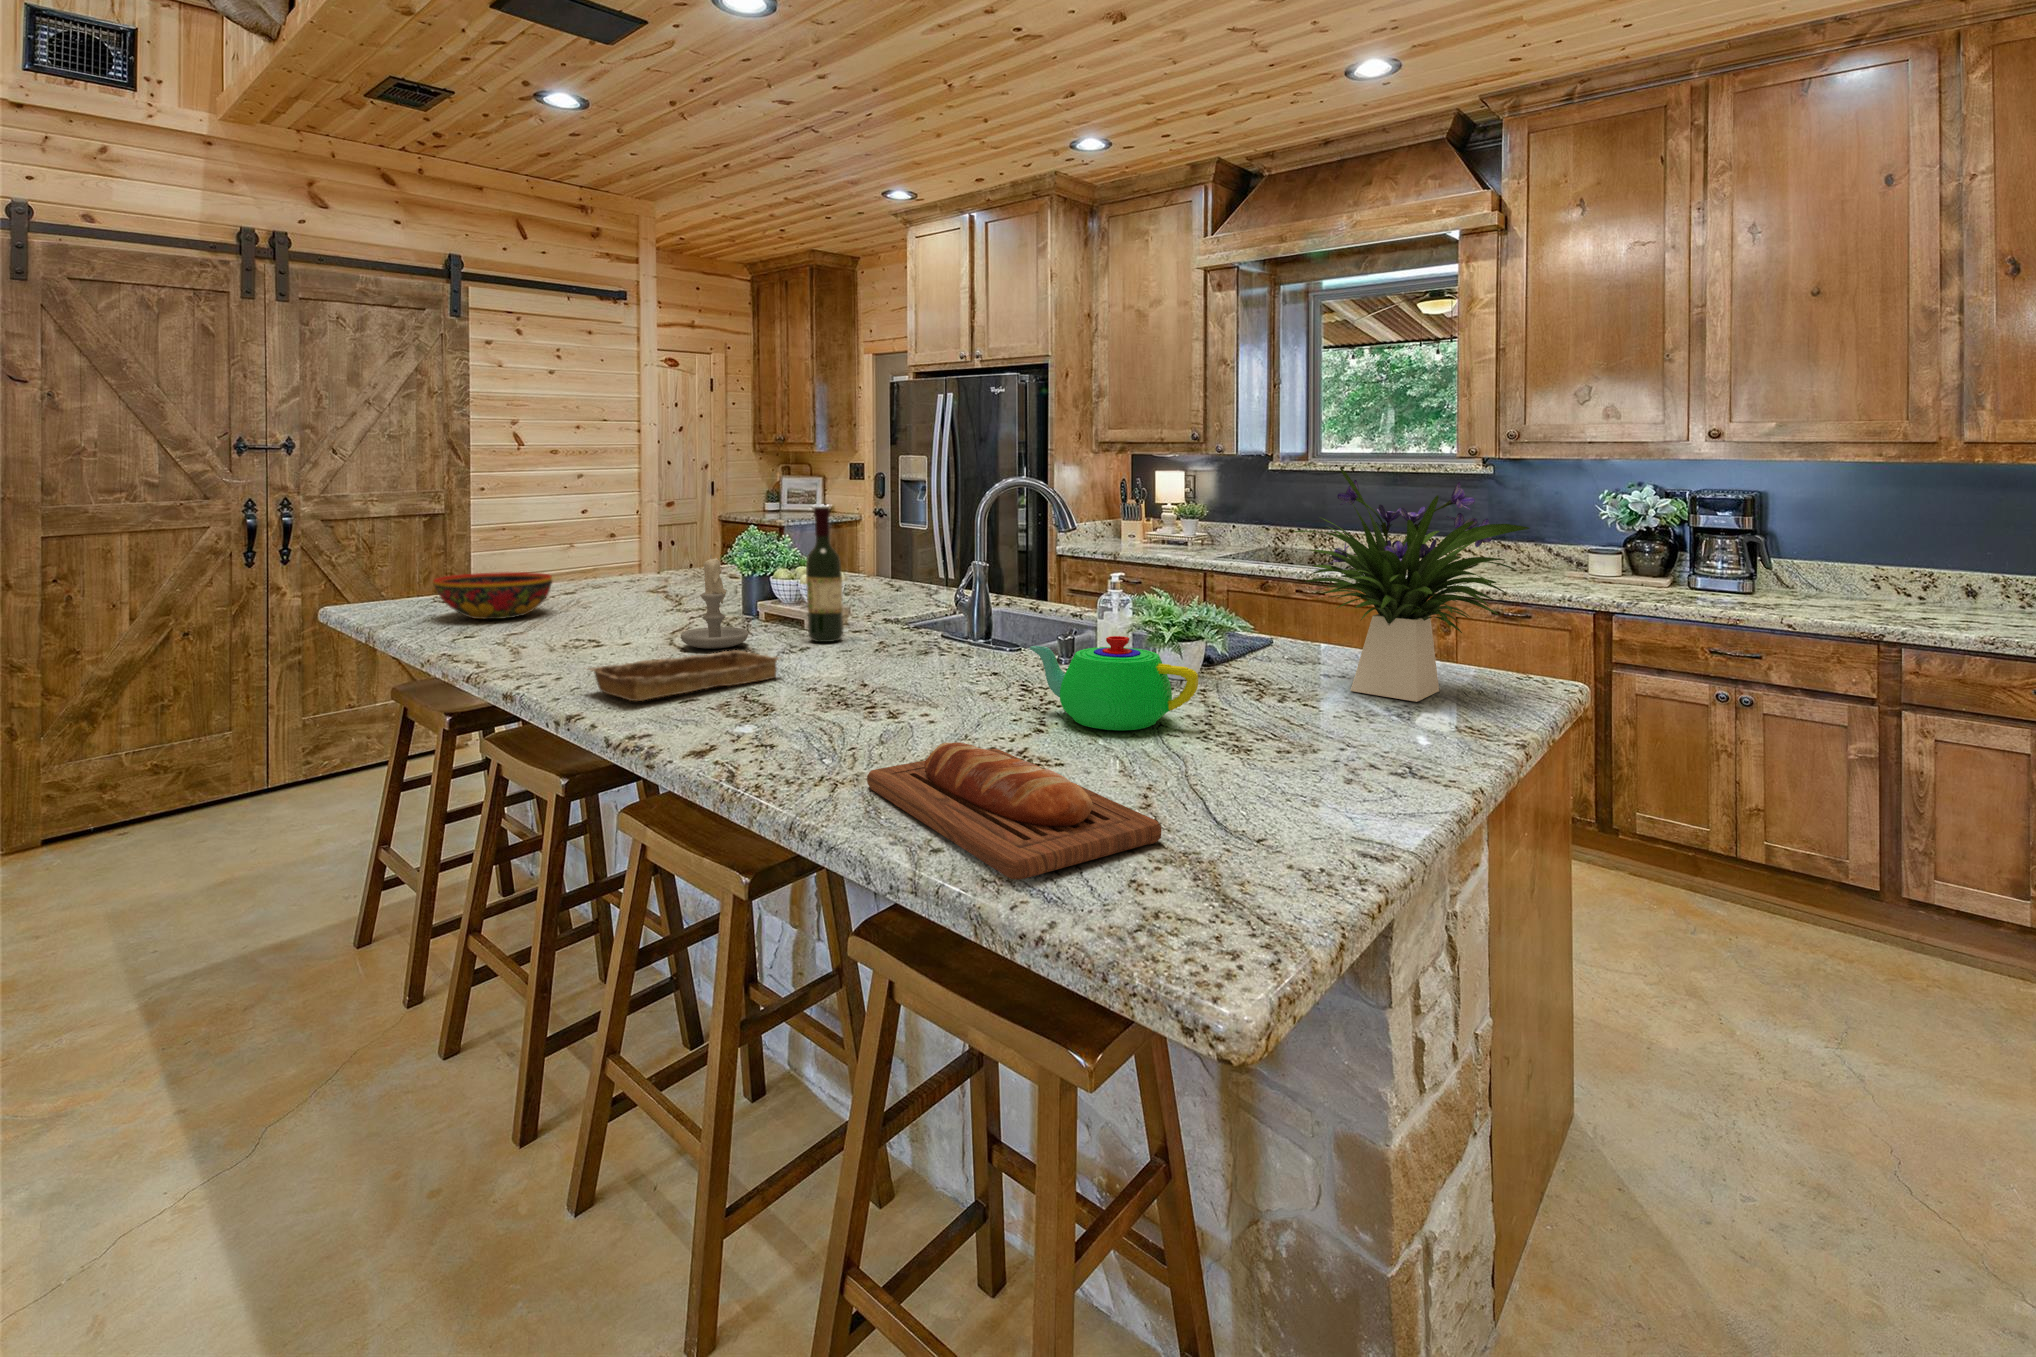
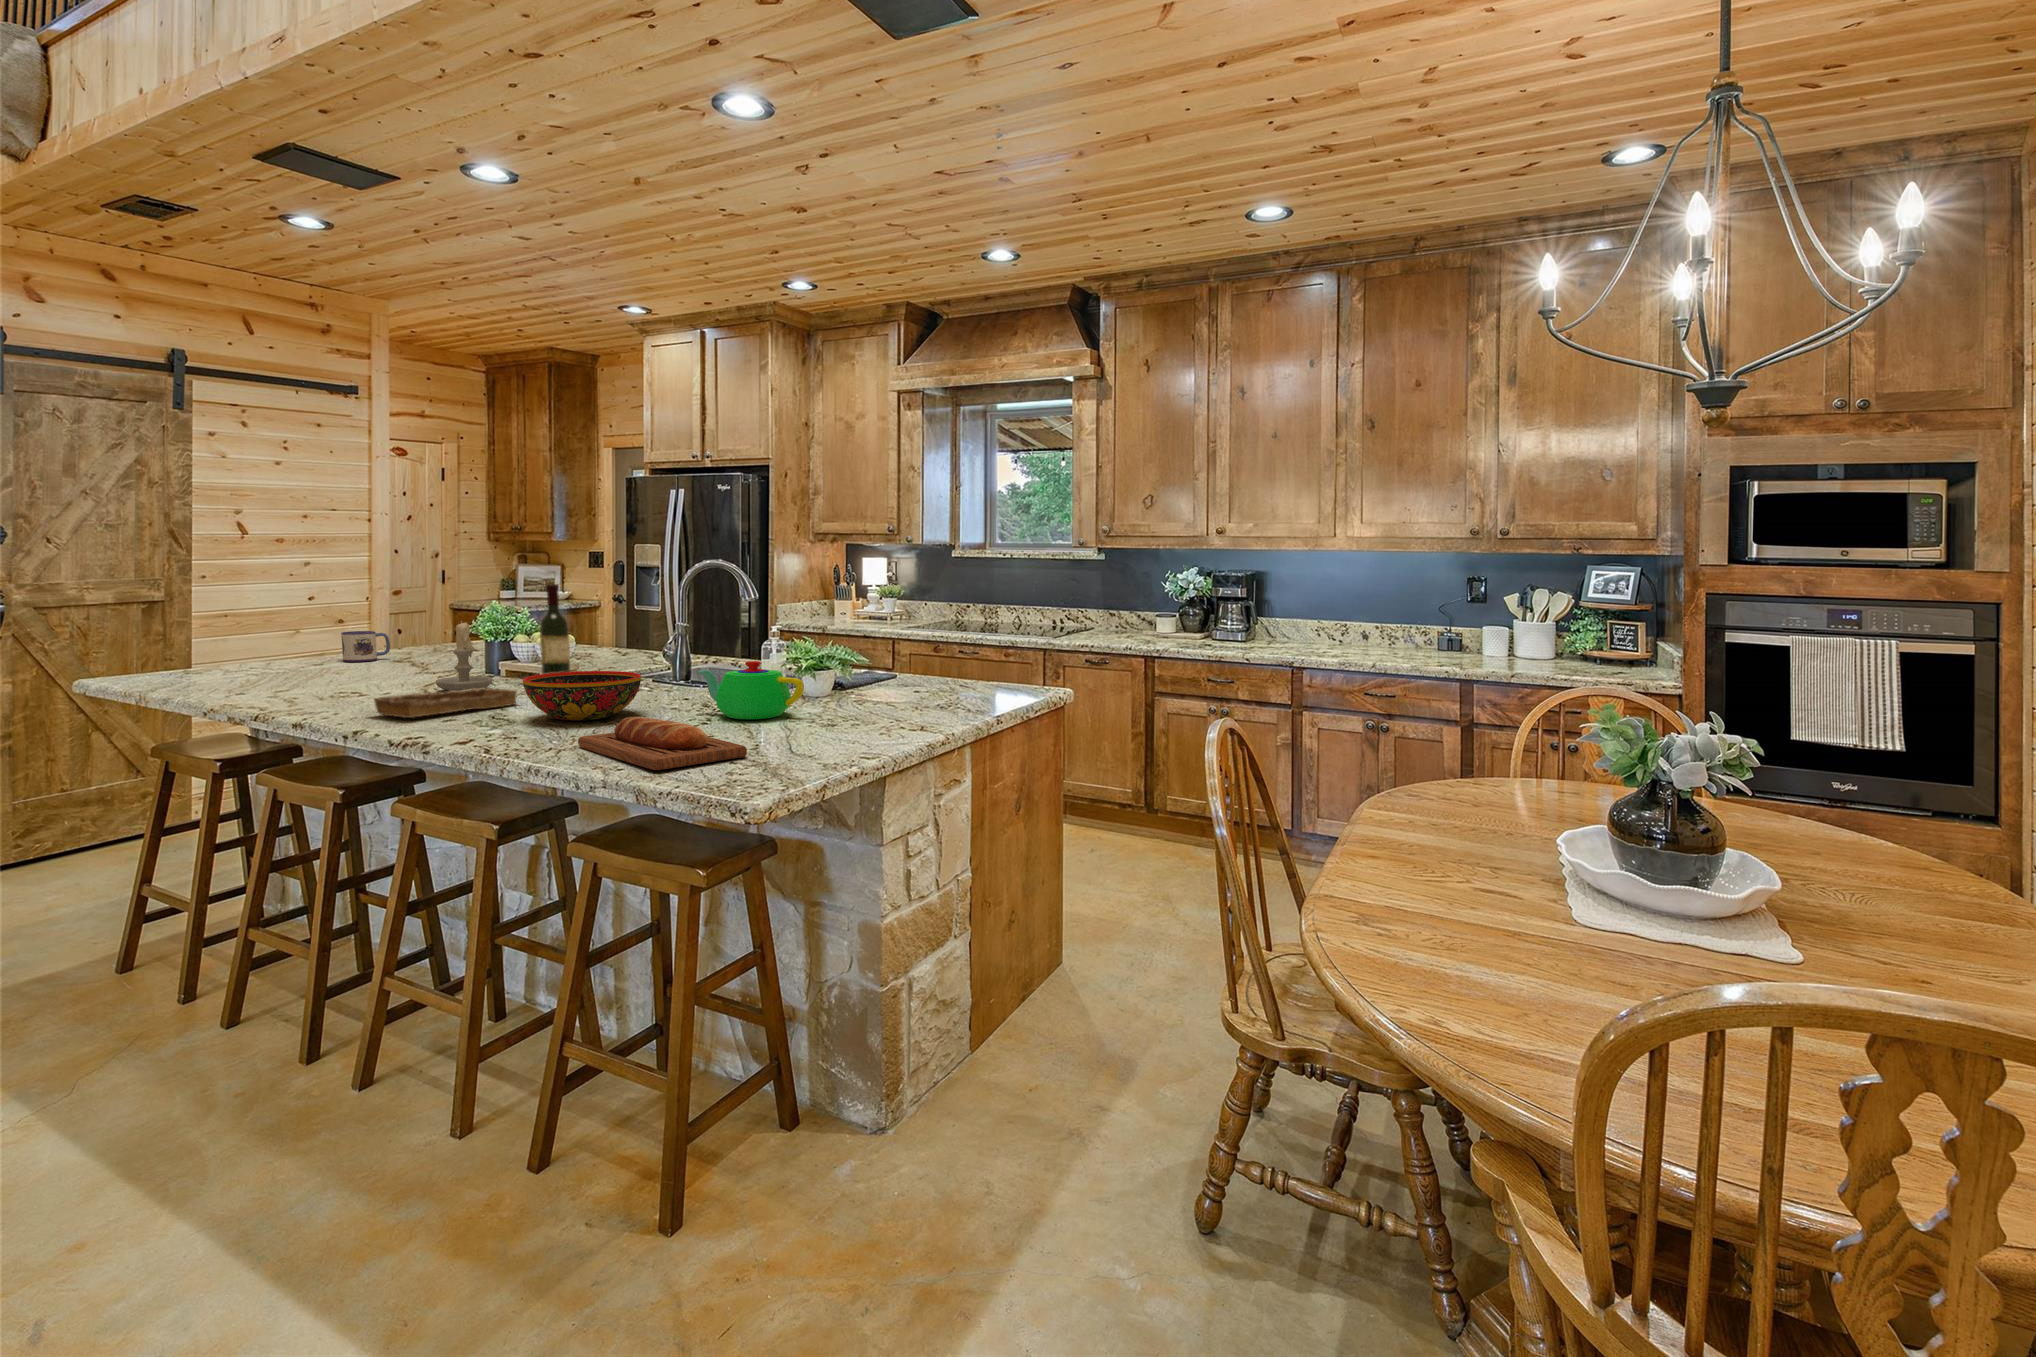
flower arrangement: present [1293,468,1530,702] -> none [874,555,1017,701]
mug: none [591,558,643,594] -> present [341,631,390,662]
bowl: present [434,572,552,619] -> present [523,671,641,721]

